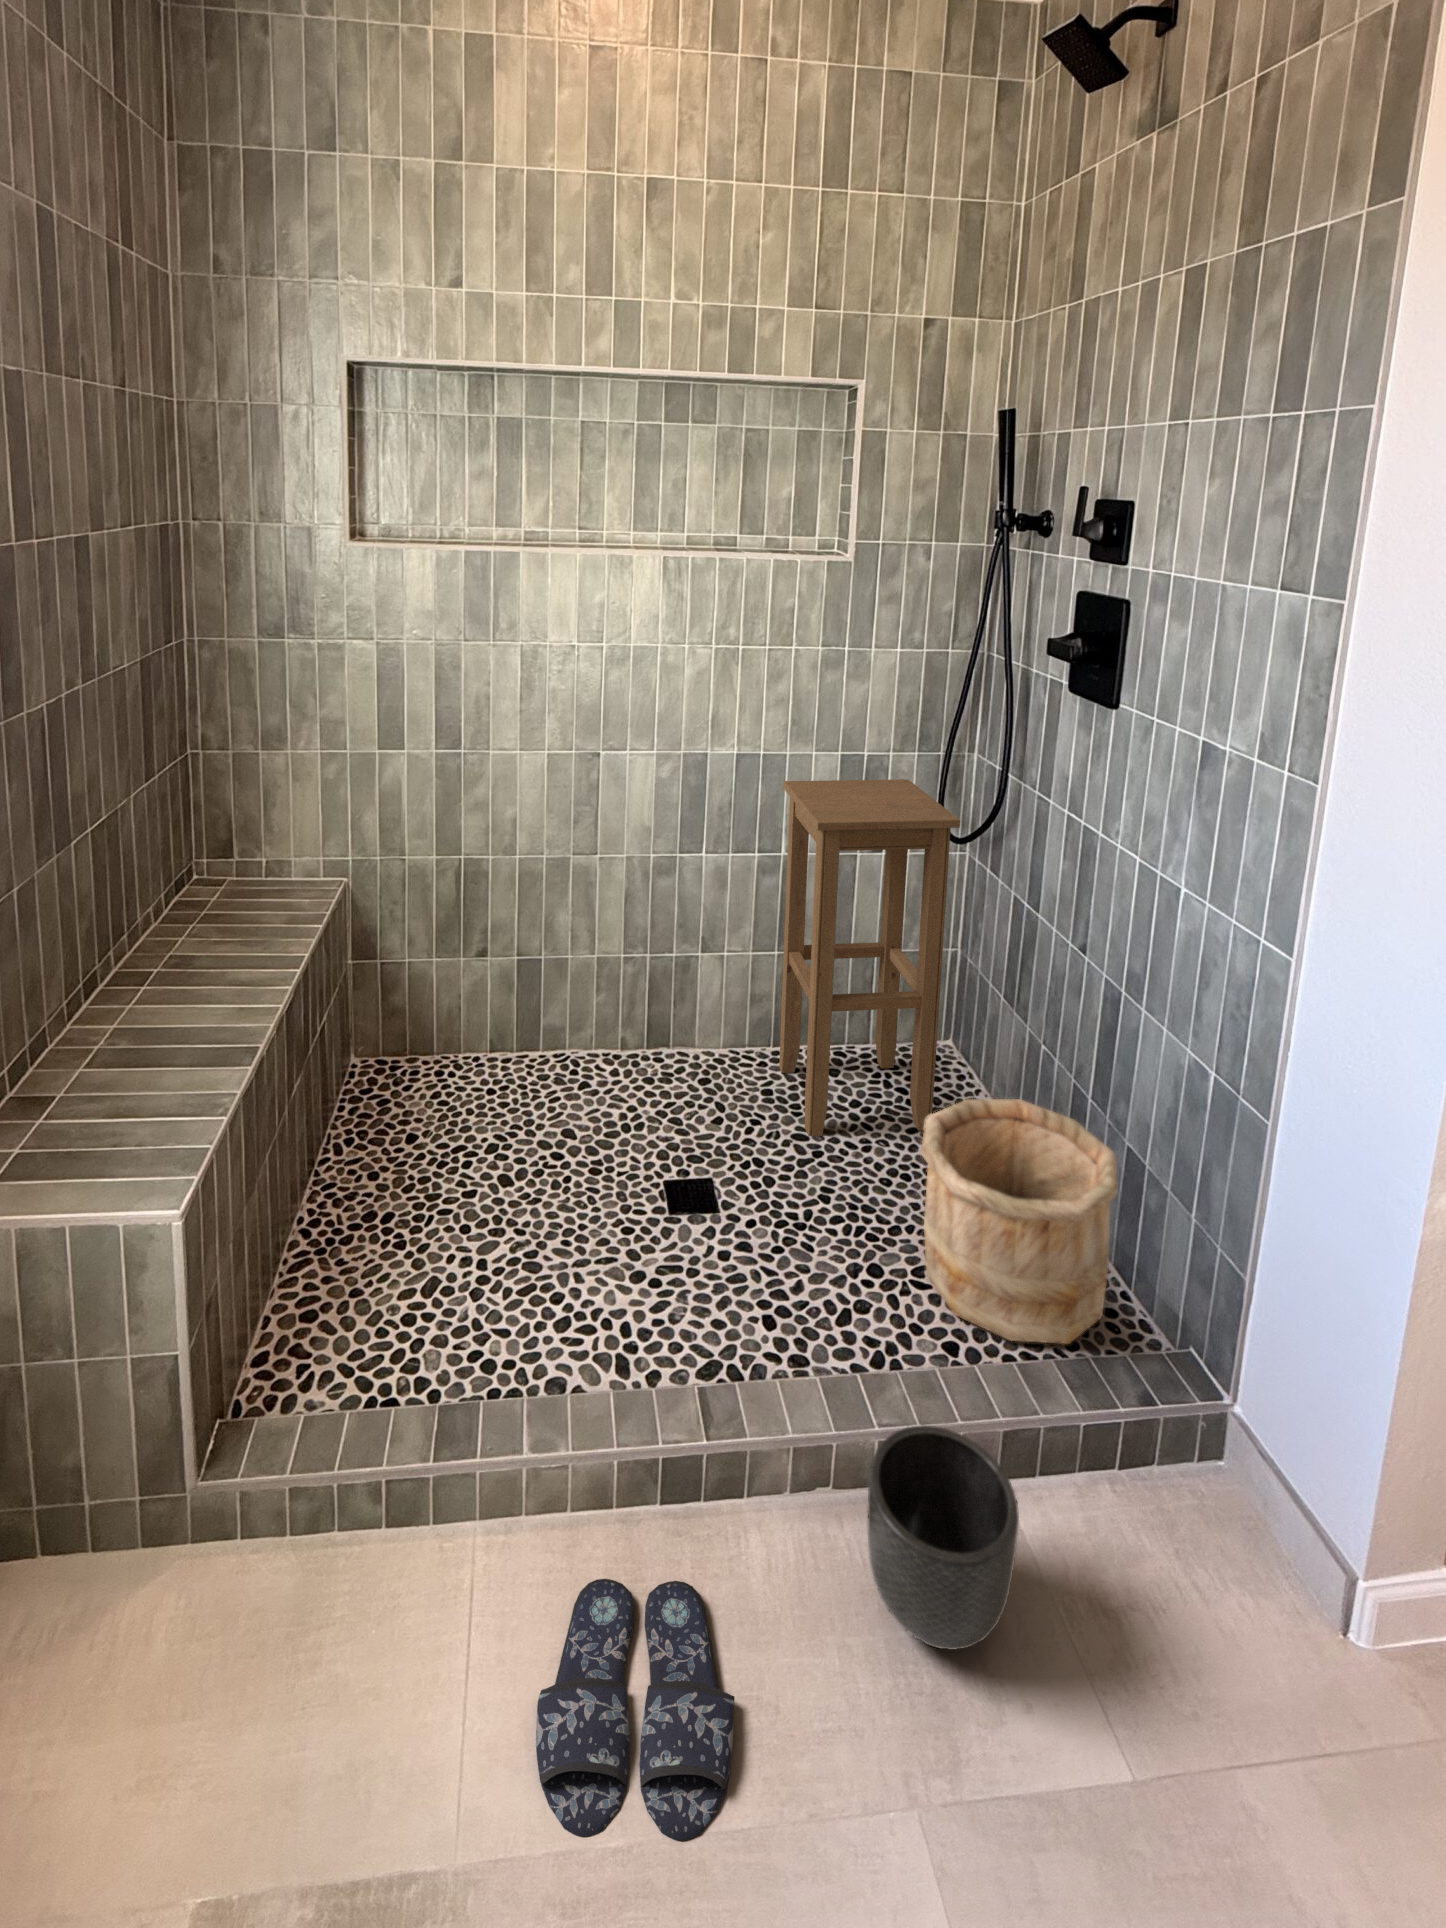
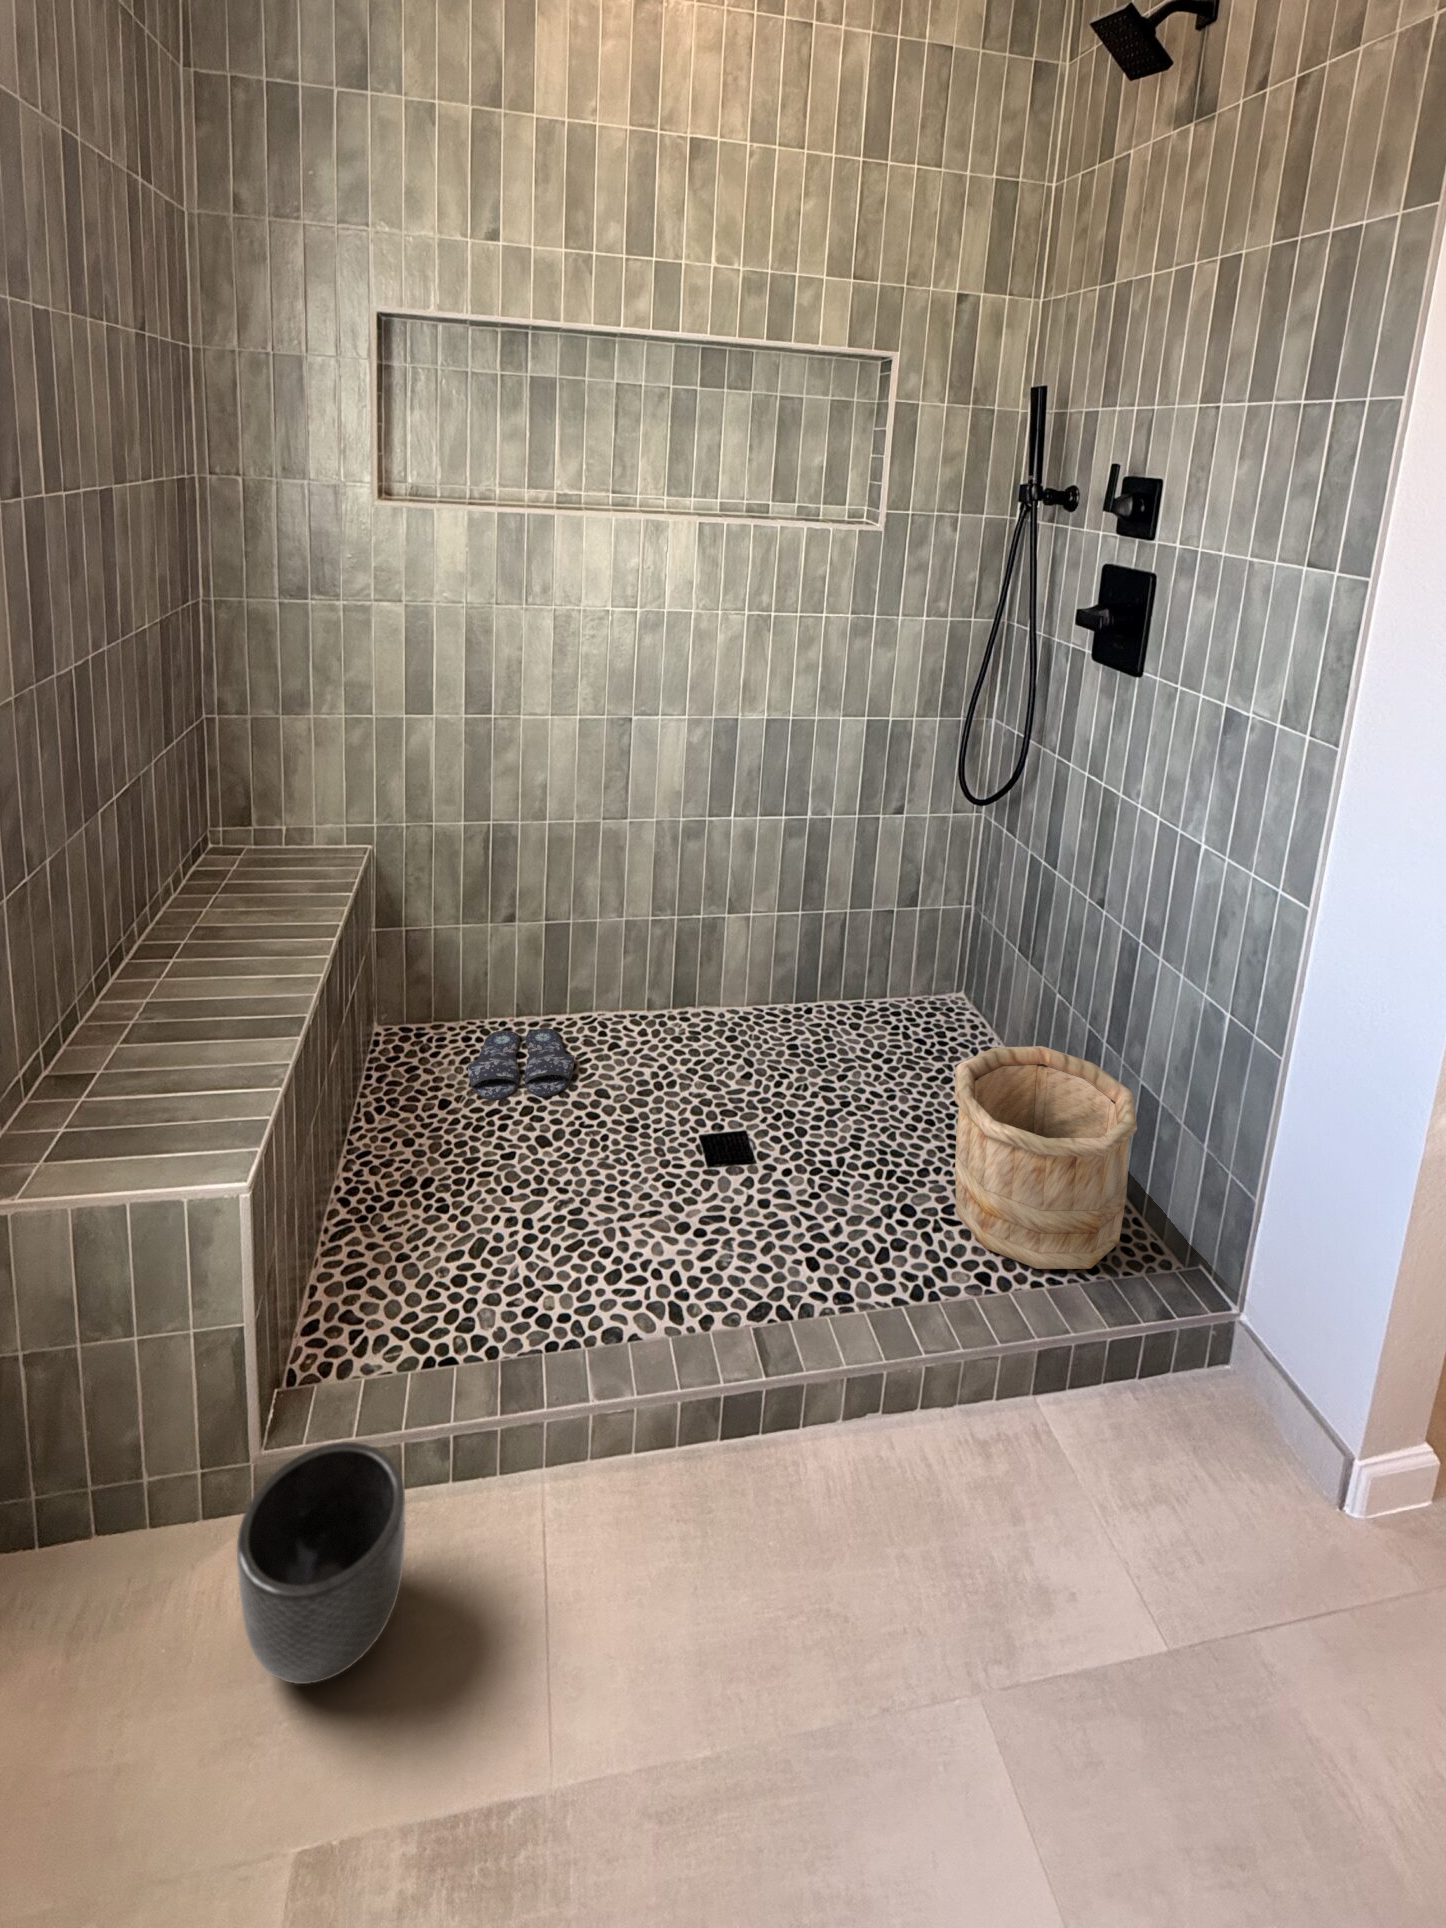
stool: present [779,779,960,1136] -> none [802,743,987,1089]
planter: present [868,1425,1019,1650] -> present [237,1442,405,1684]
slippers: present [536,1579,735,1841] -> present [468,1028,575,1100]

